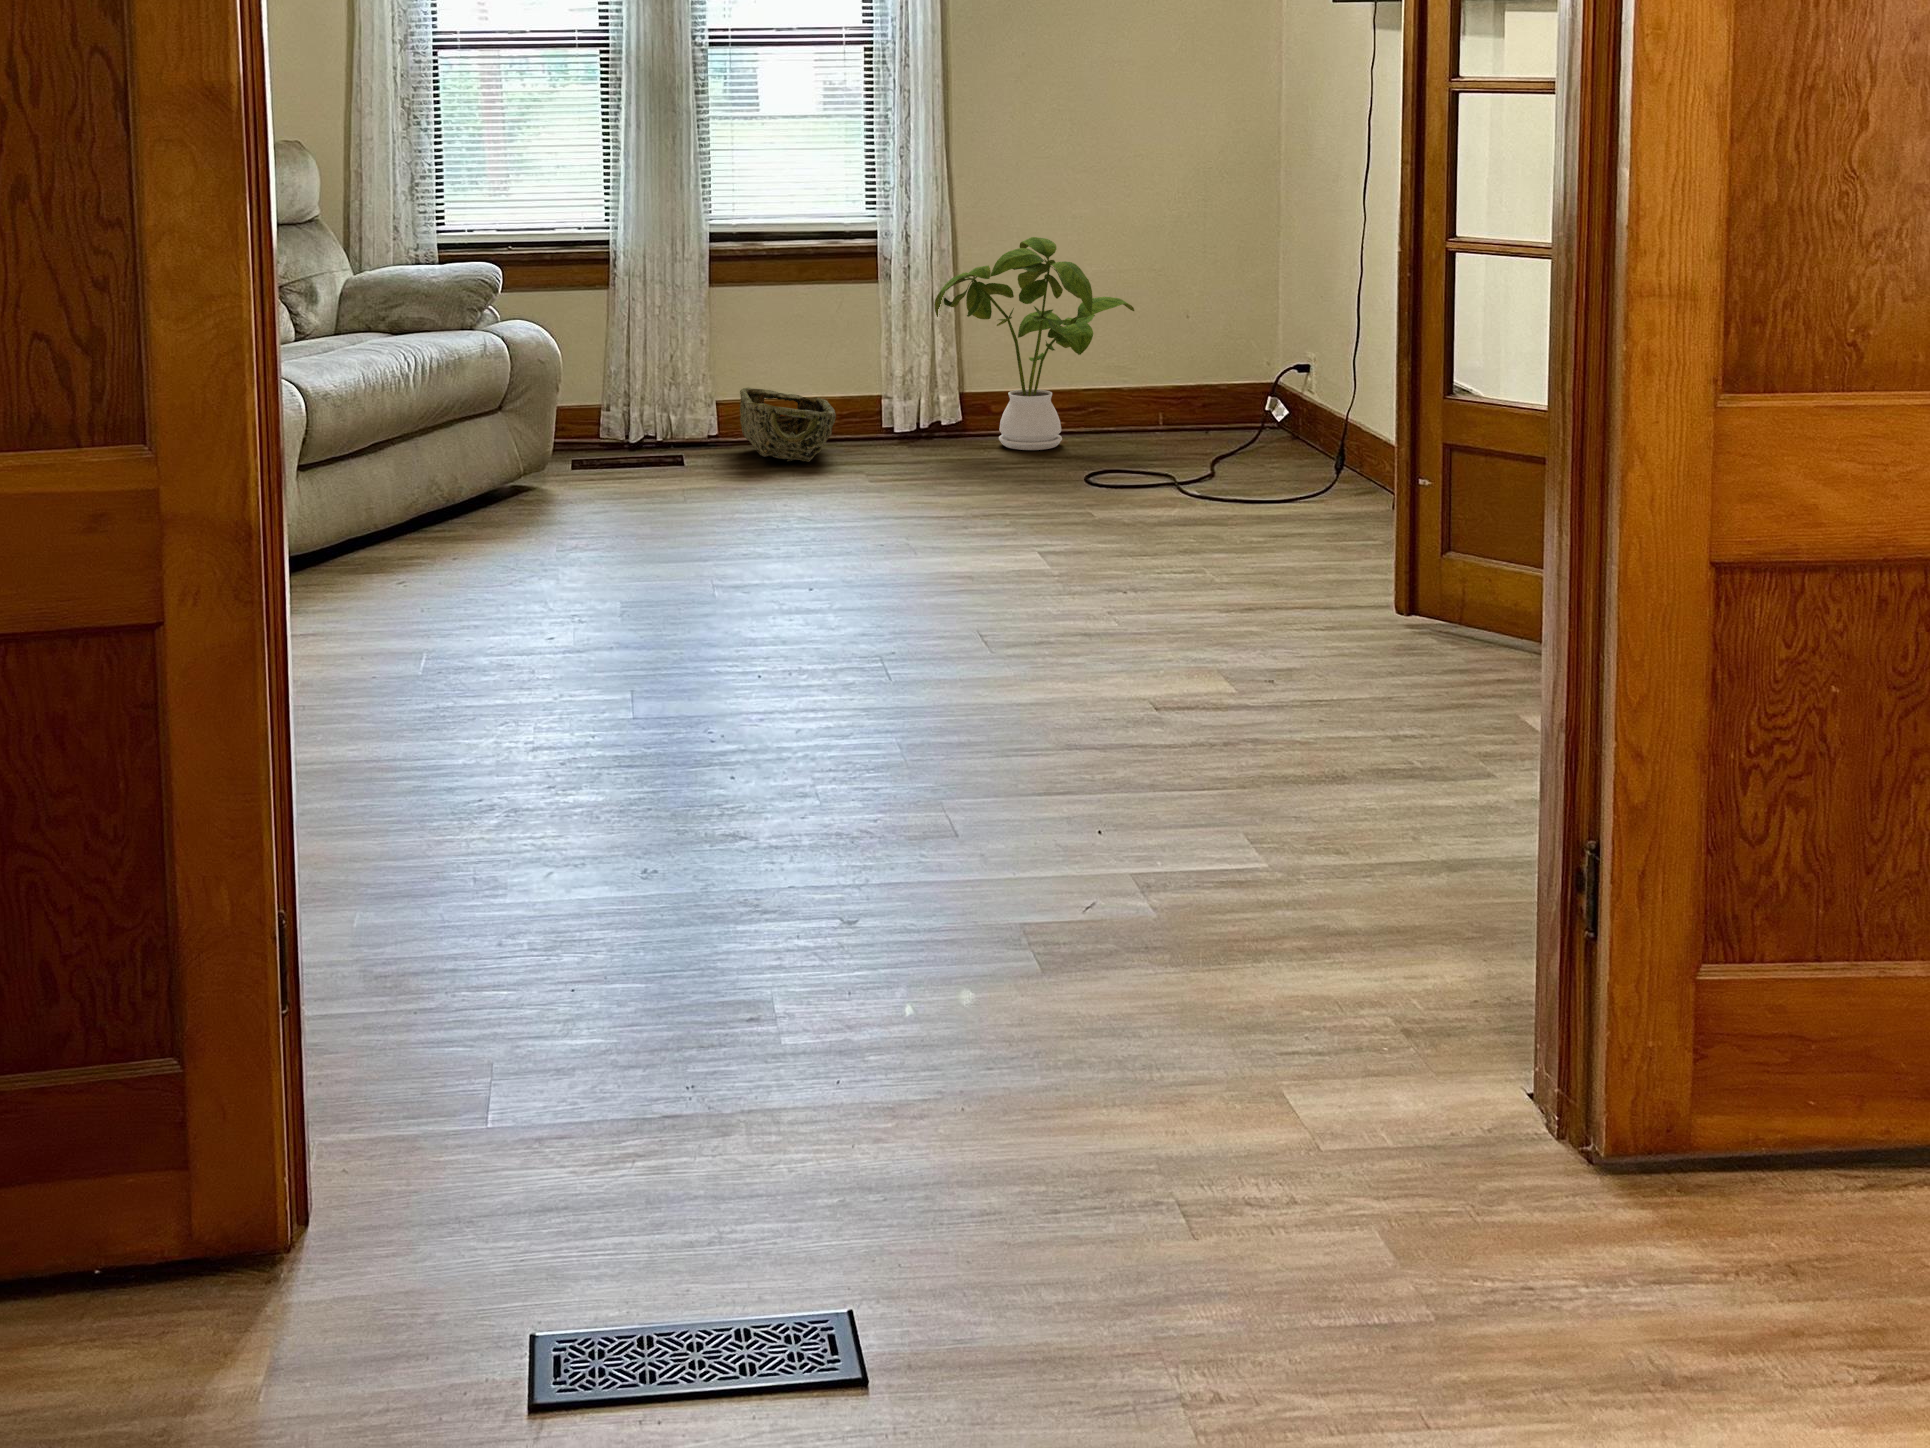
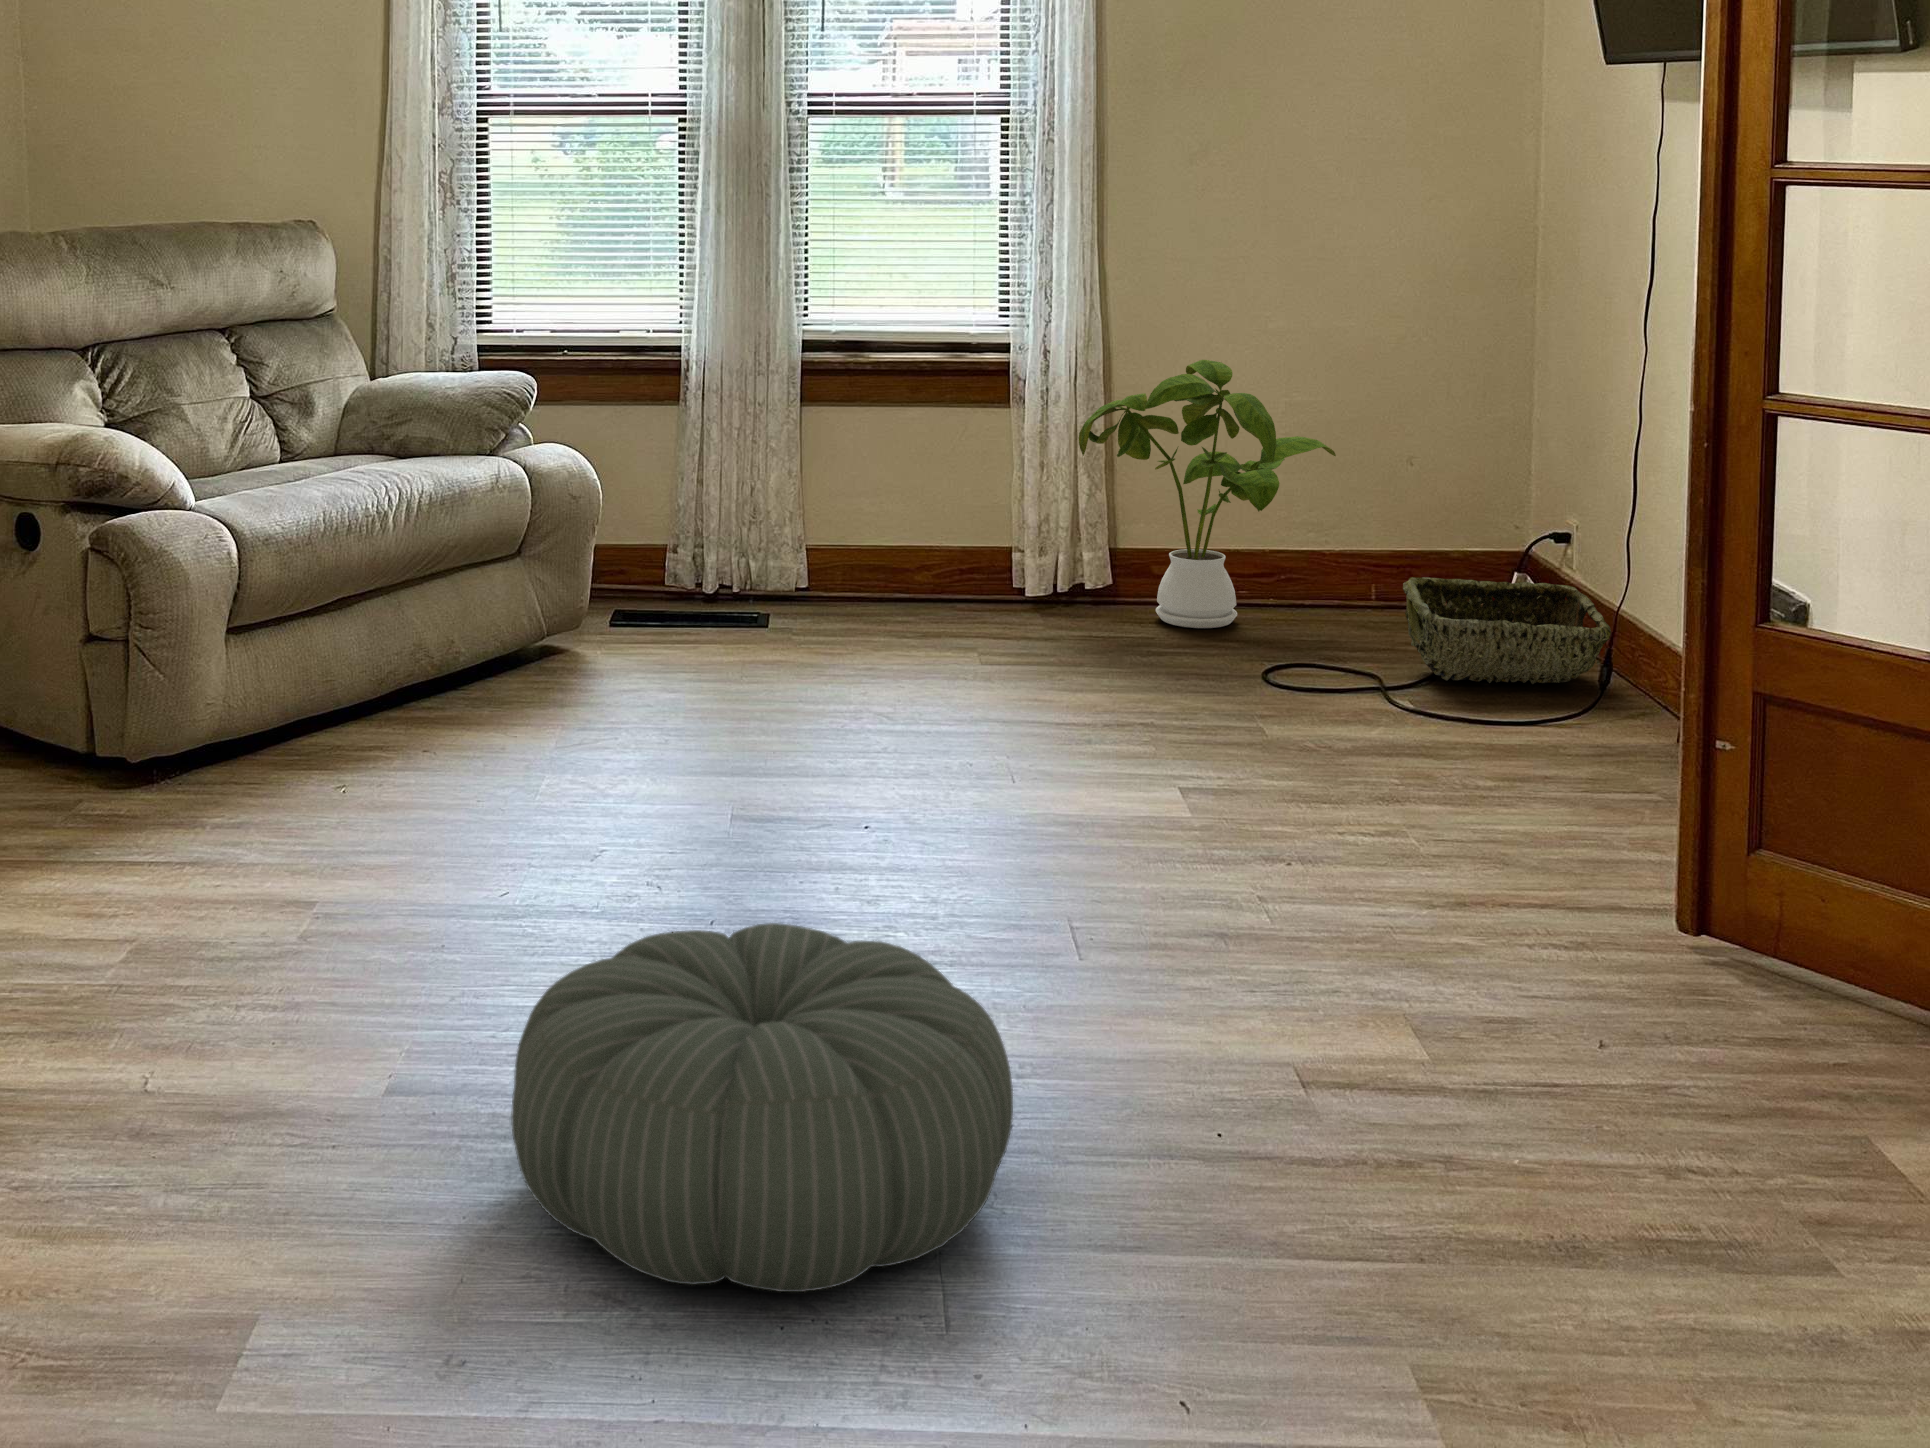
woven basket: present [740,388,836,462] -> present [1403,577,1611,684]
pouf: none [642,610,979,821] -> present [511,923,1013,1292]

